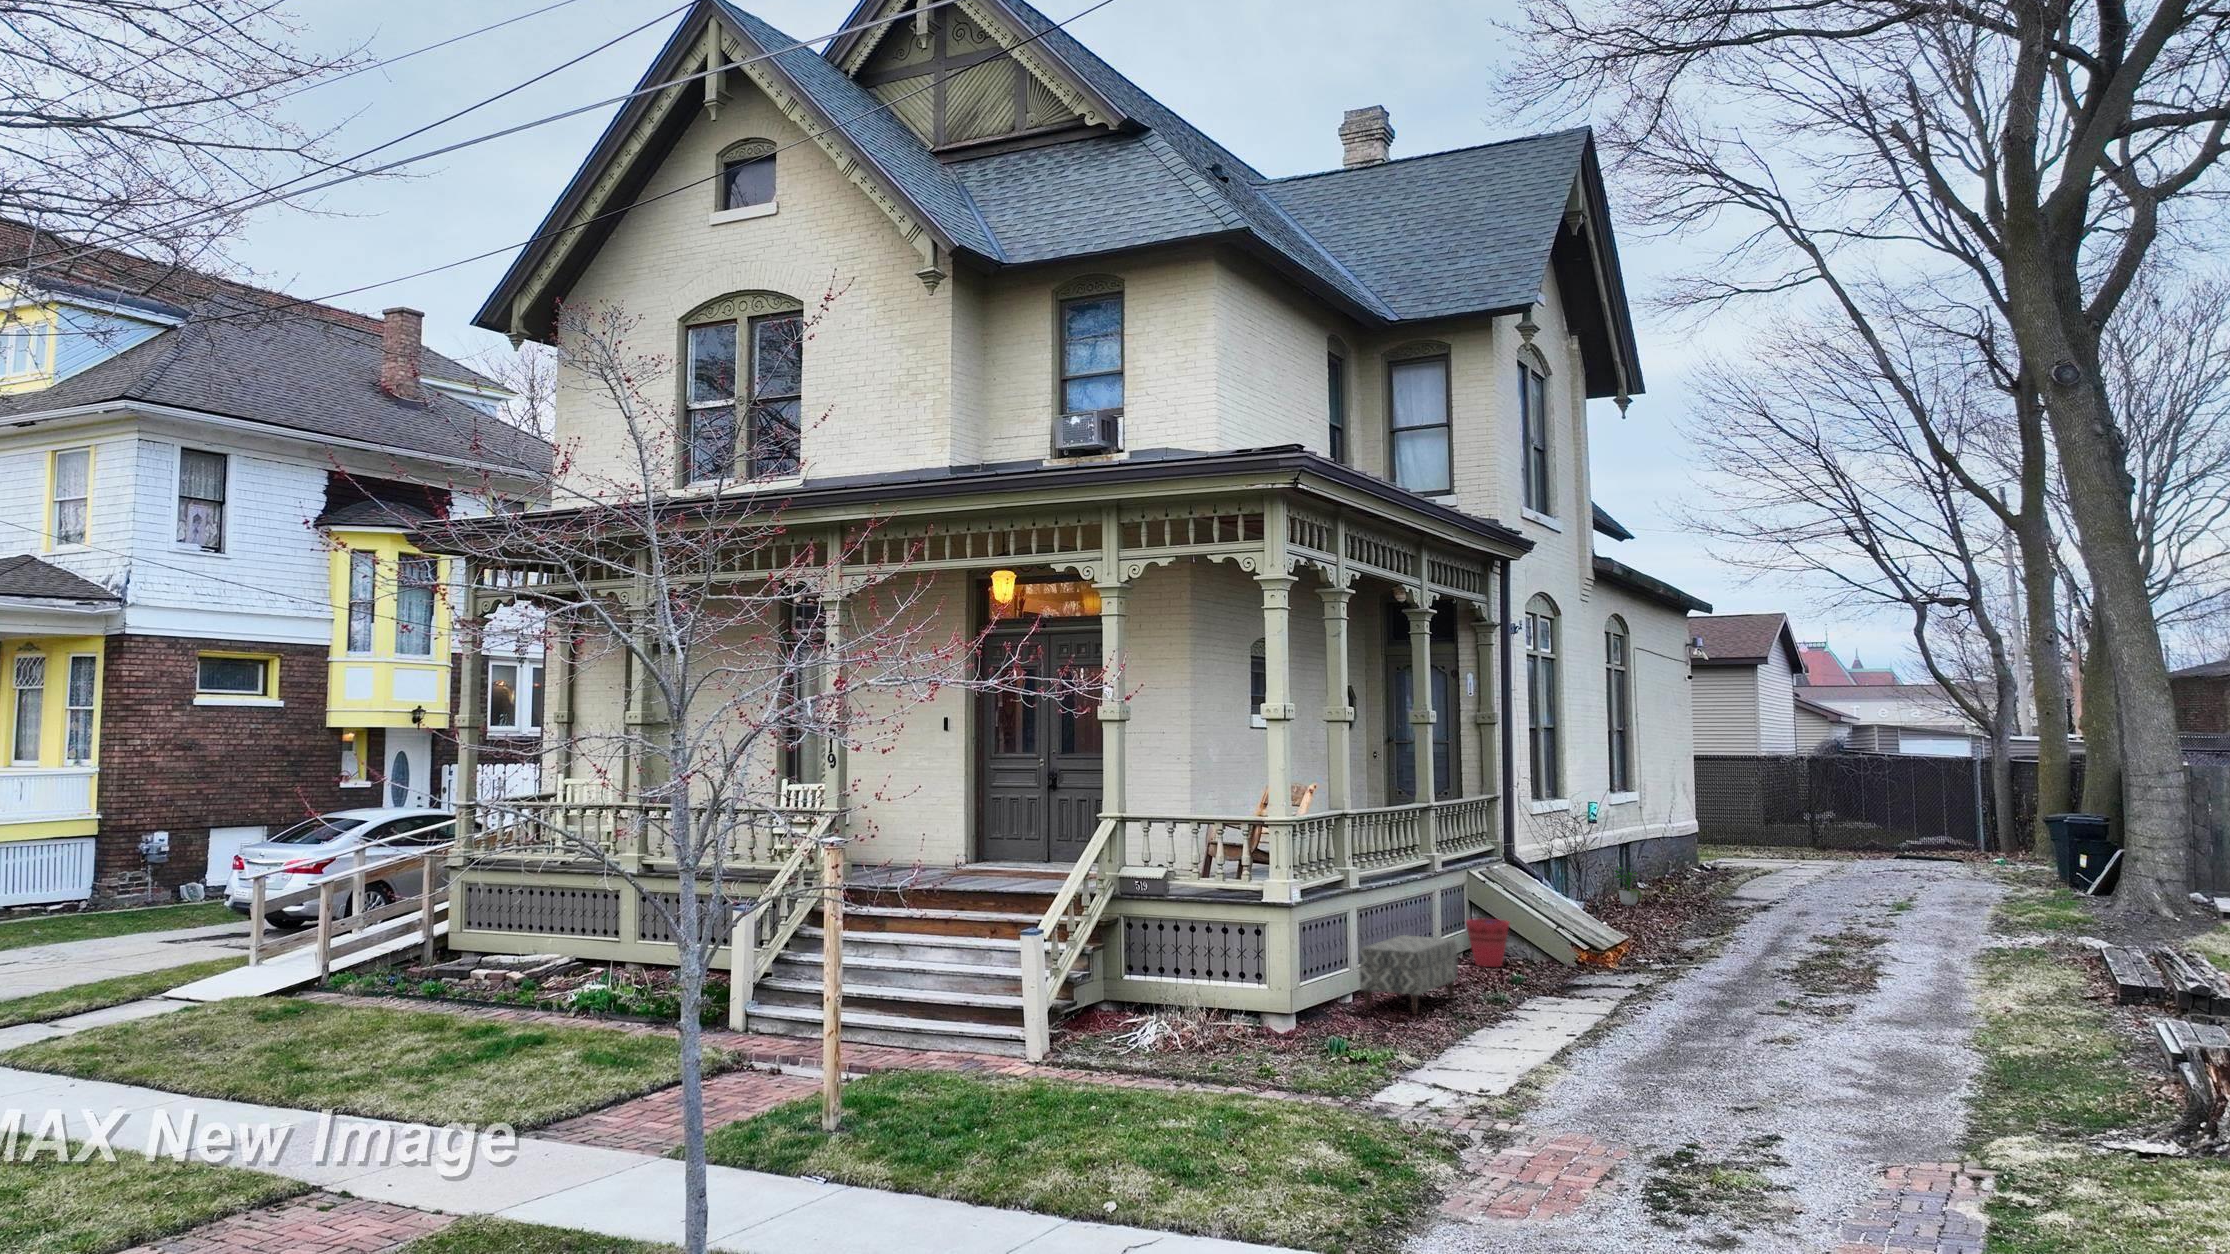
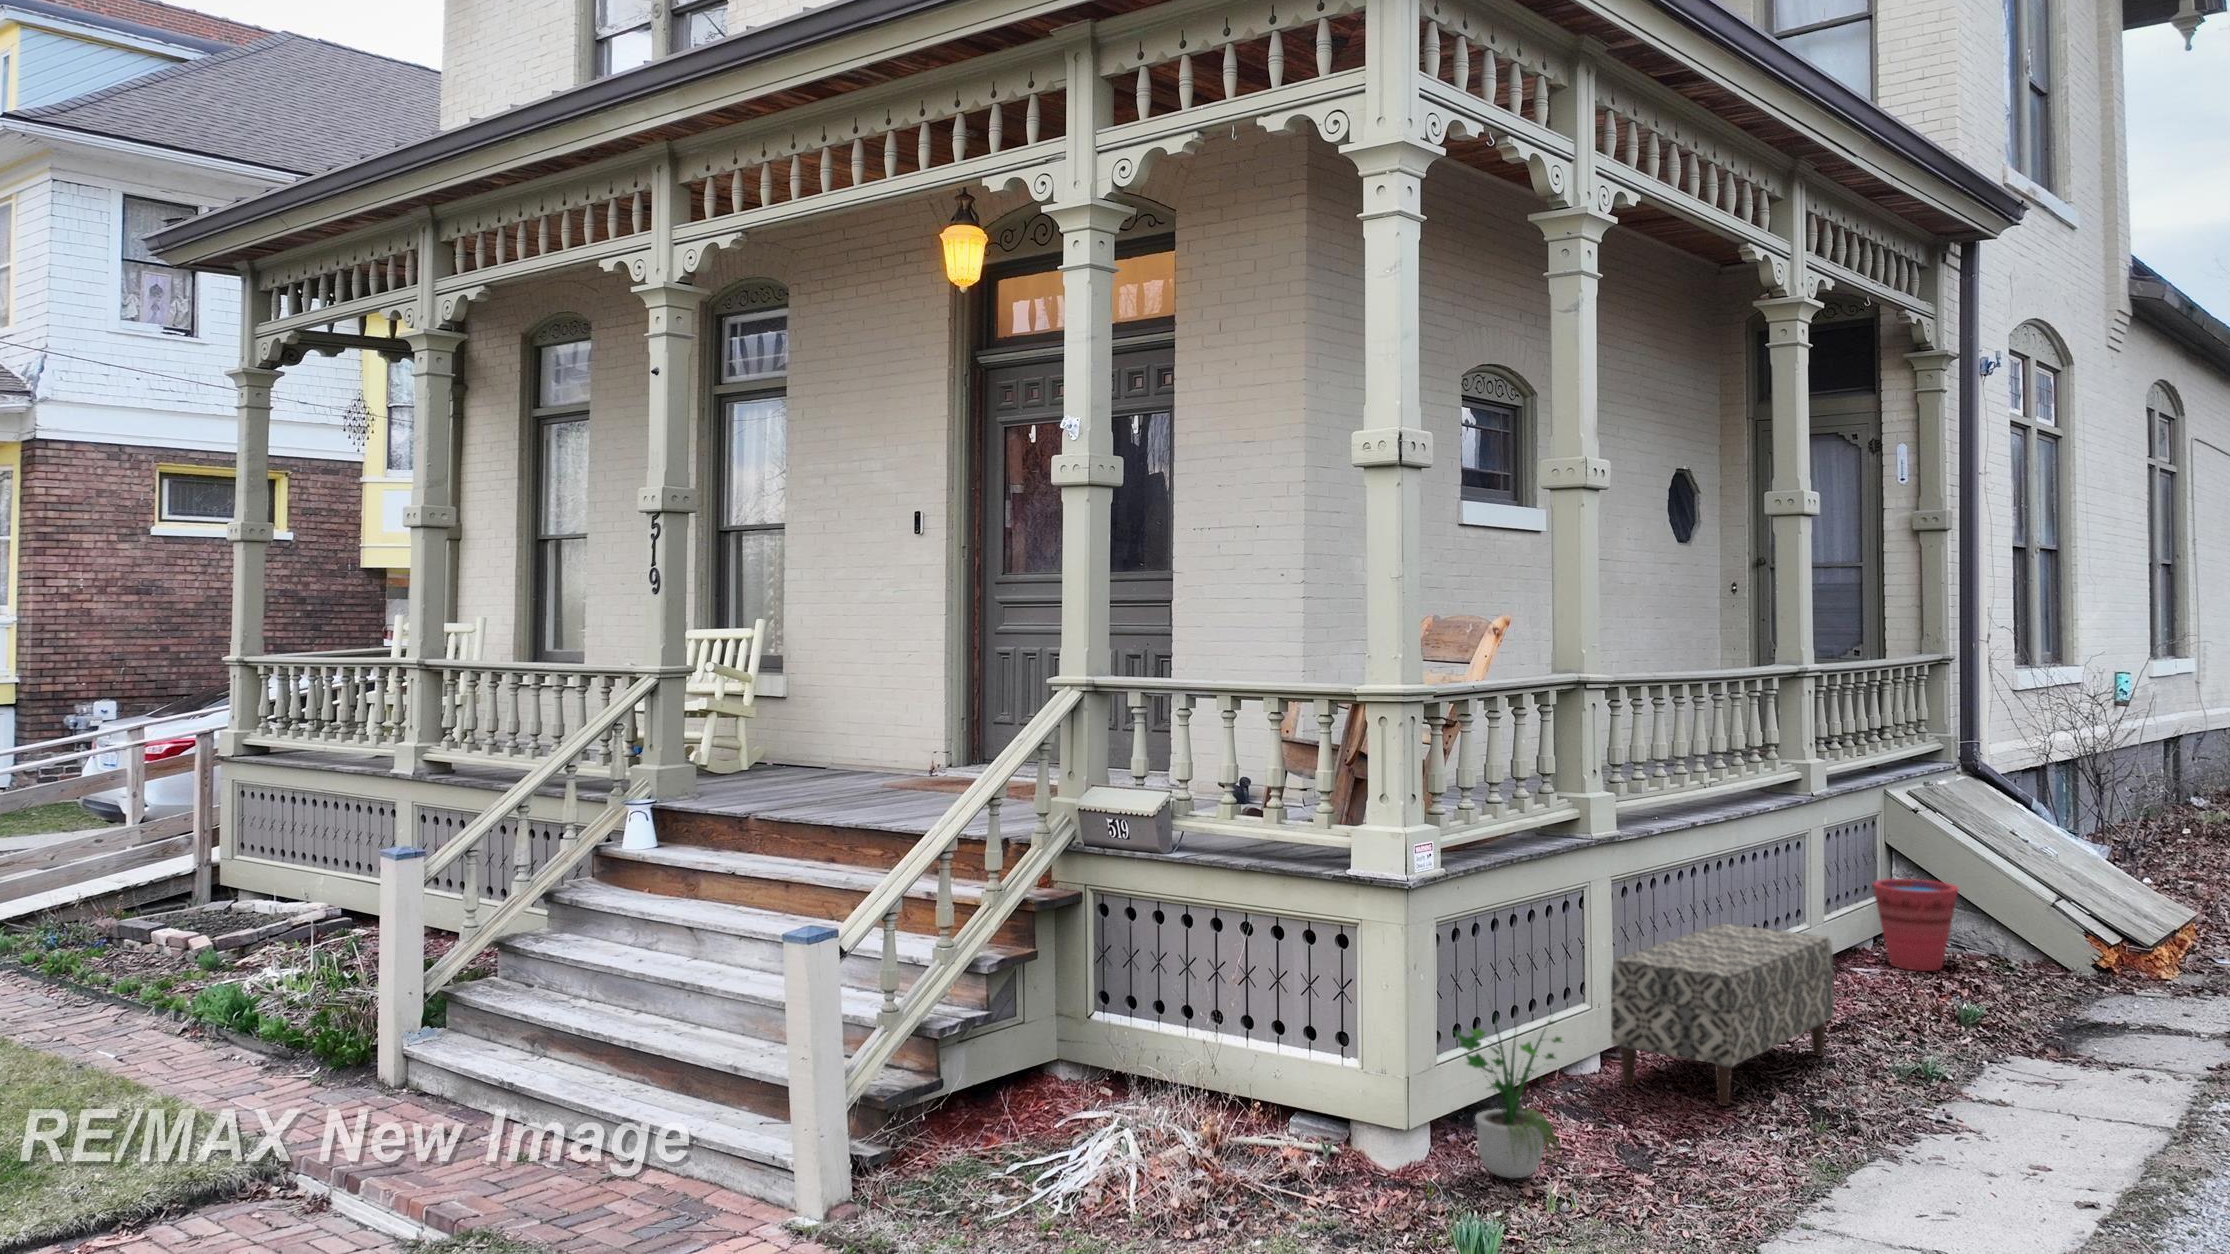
potted plant: present [1613,867,1642,906] -> present [1455,1021,1562,1178]

